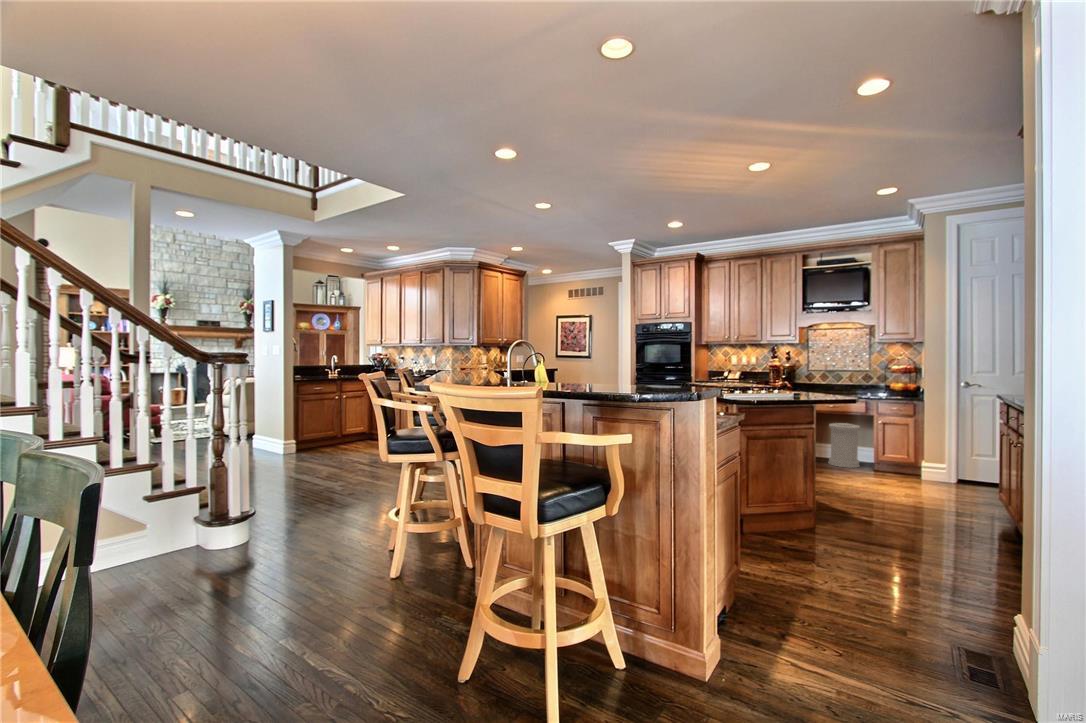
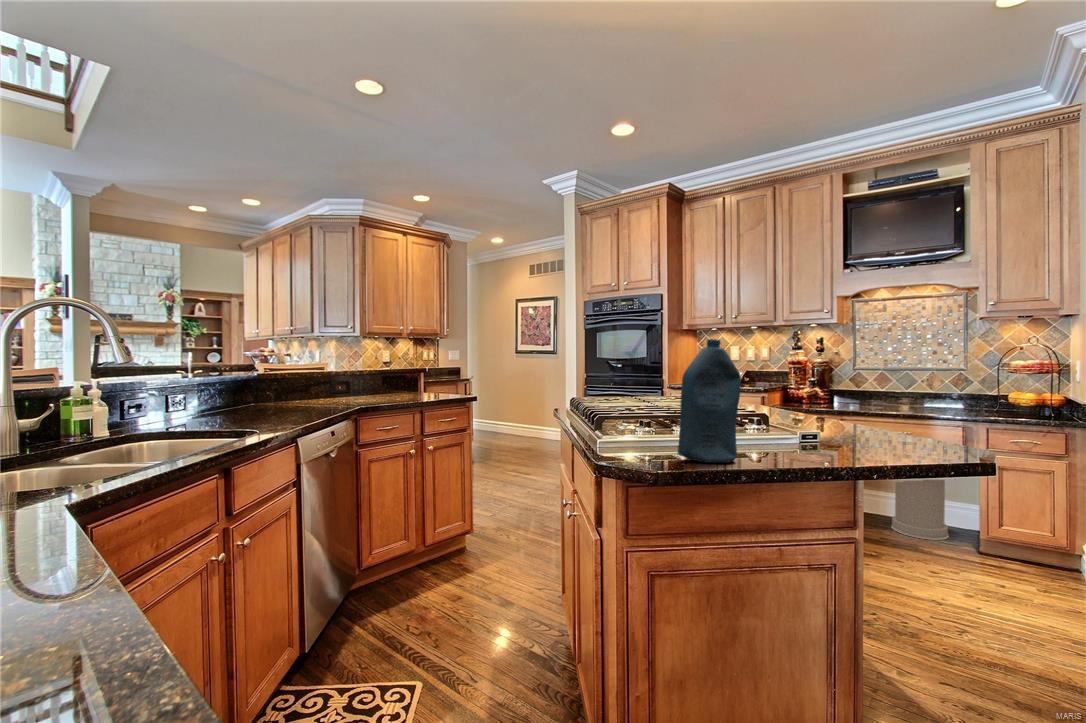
bottle: none [758,359,780,402] -> present [678,339,741,463]

